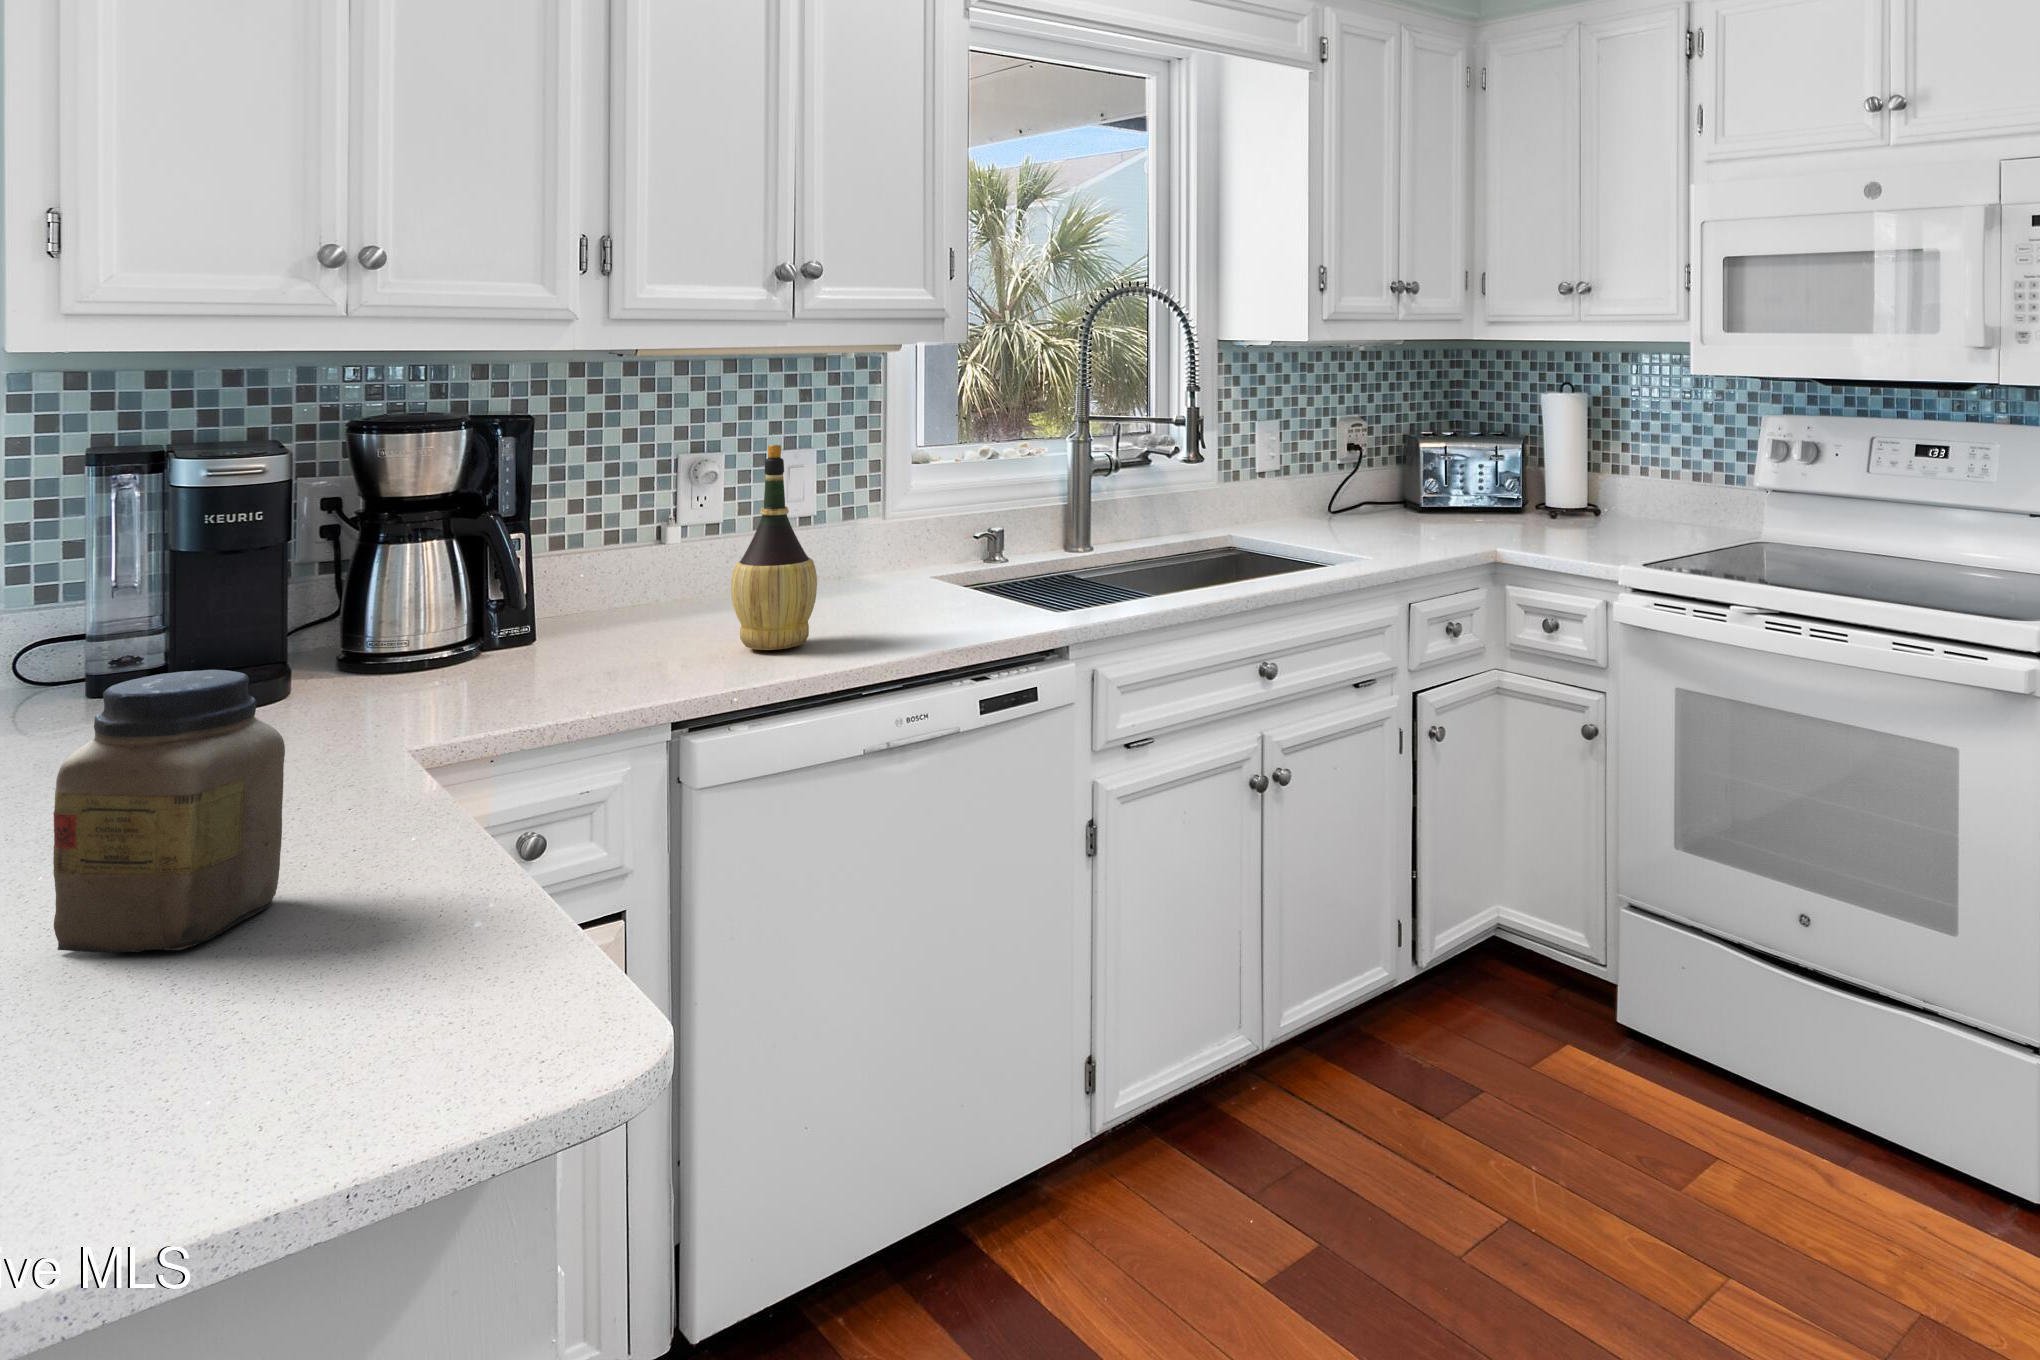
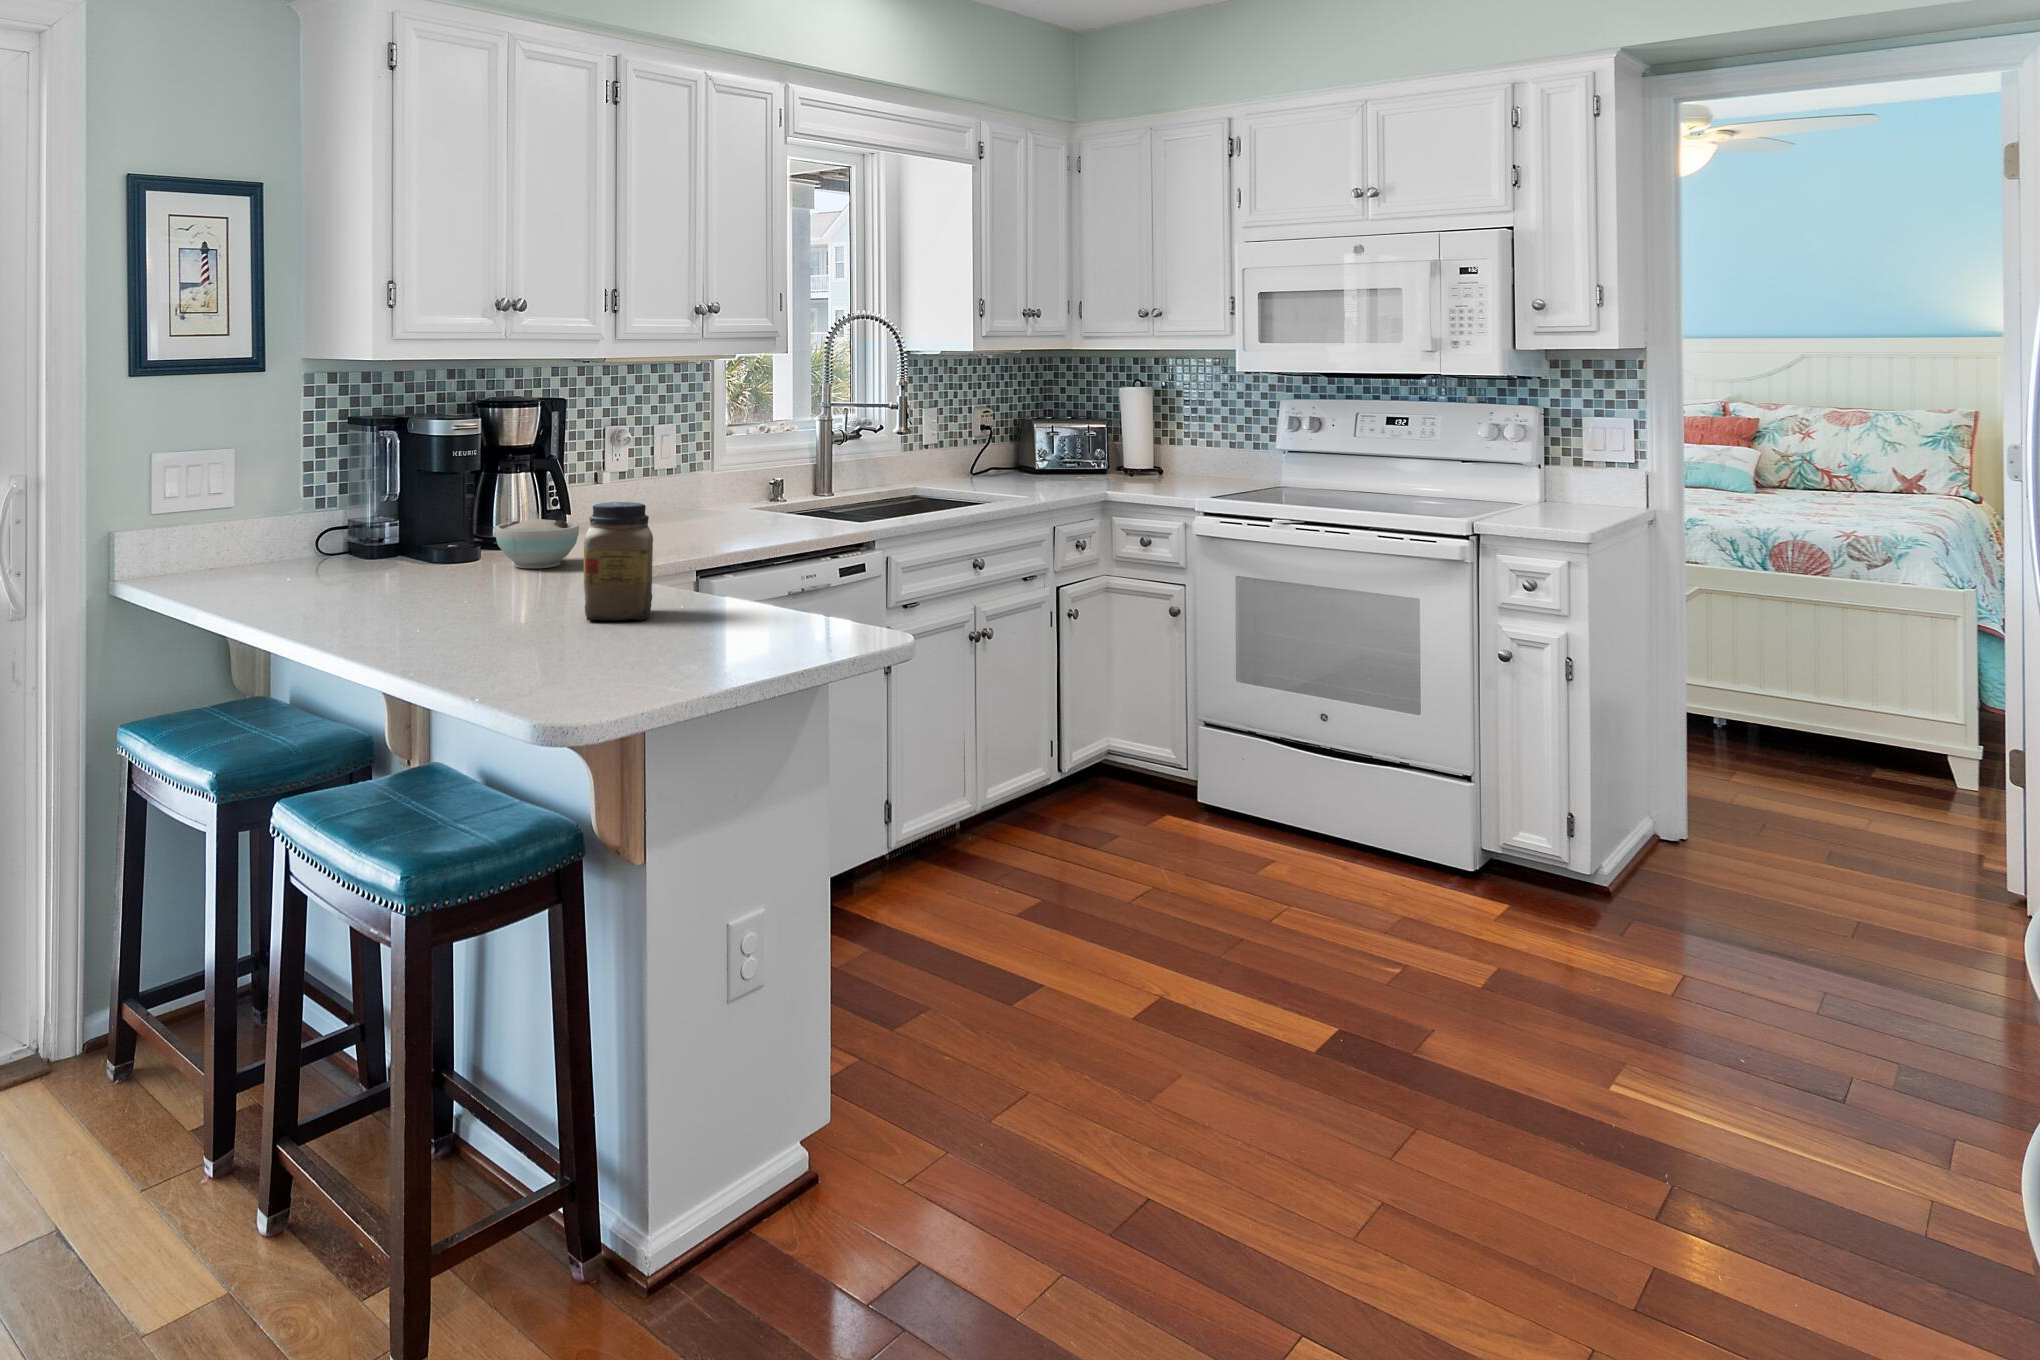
wine bottle: present [731,444,817,650] -> none [685,414,734,538]
bowl: none [266,636,444,733] -> present [494,519,579,568]

